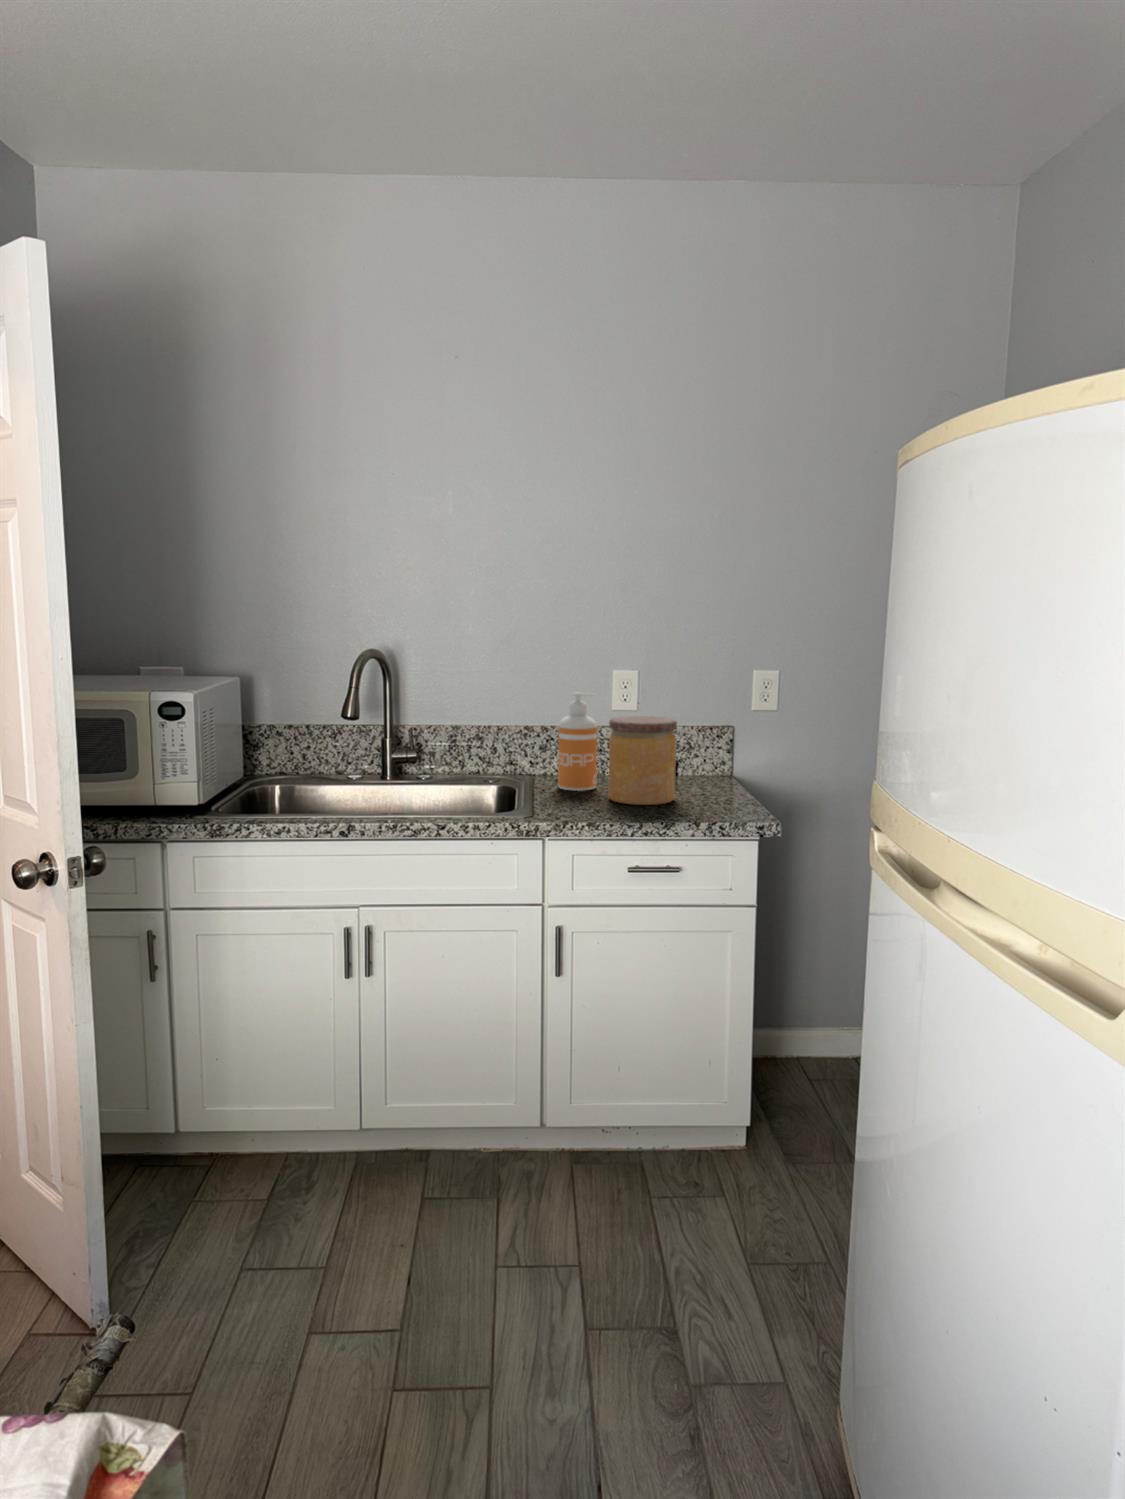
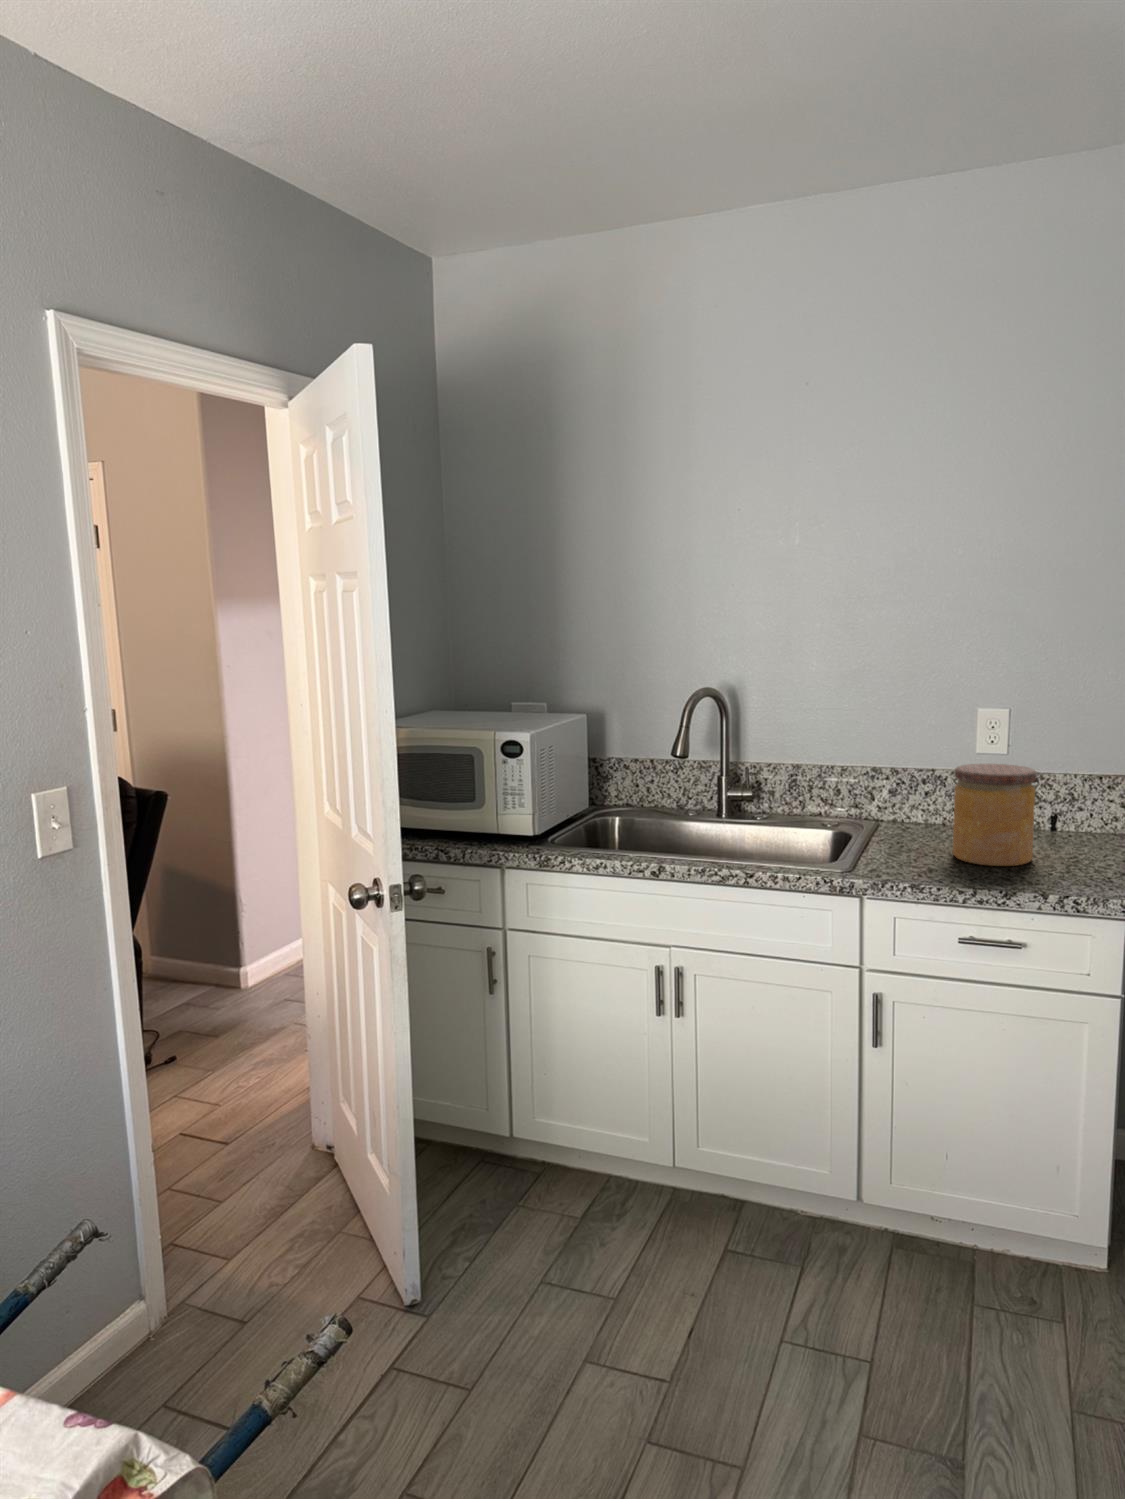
soap dispenser: present [558,693,597,791] -> none [904,735,949,842]

